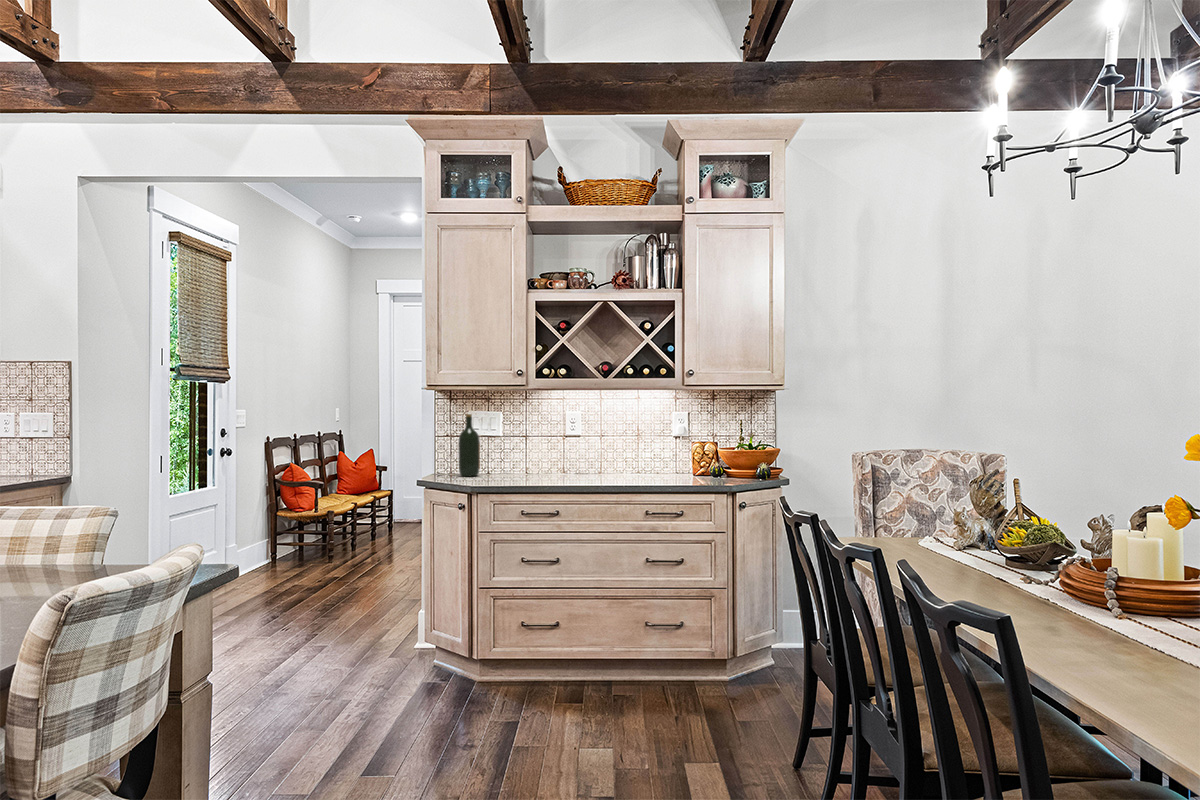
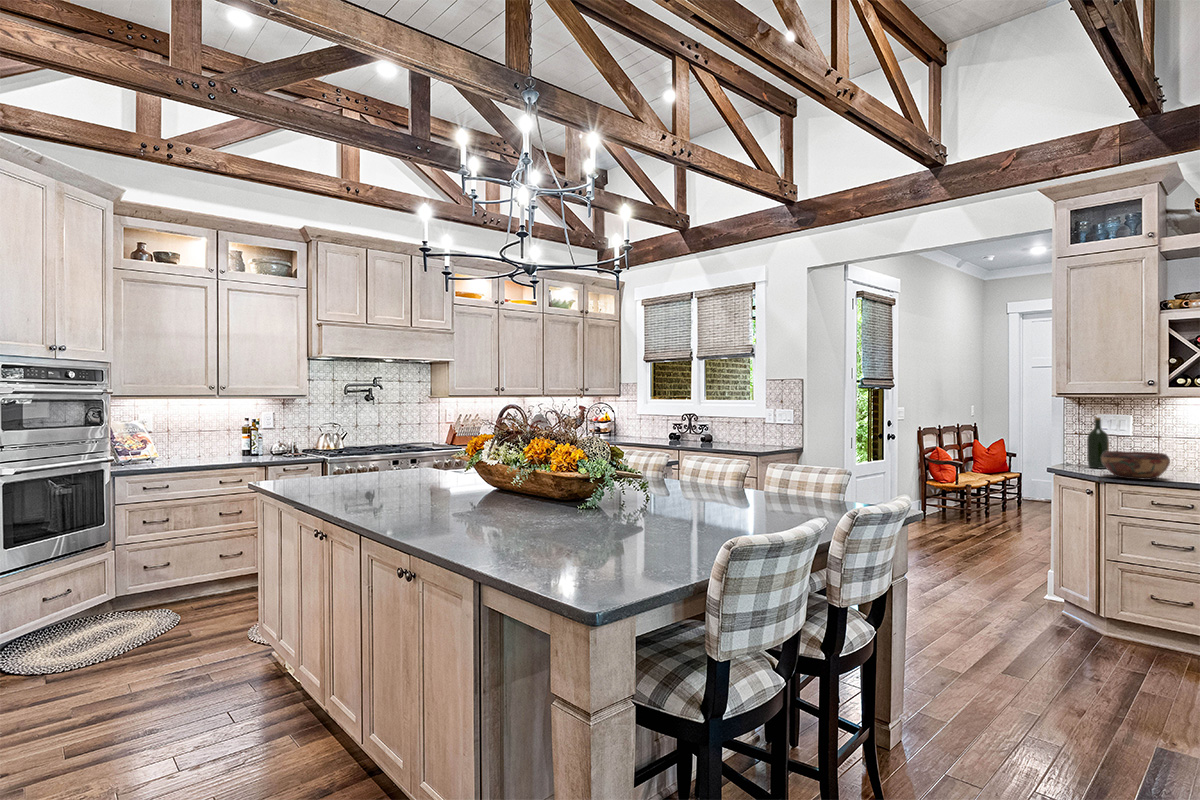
decorative bowl: none [473,453,537,486] -> present [1101,451,1170,480]

